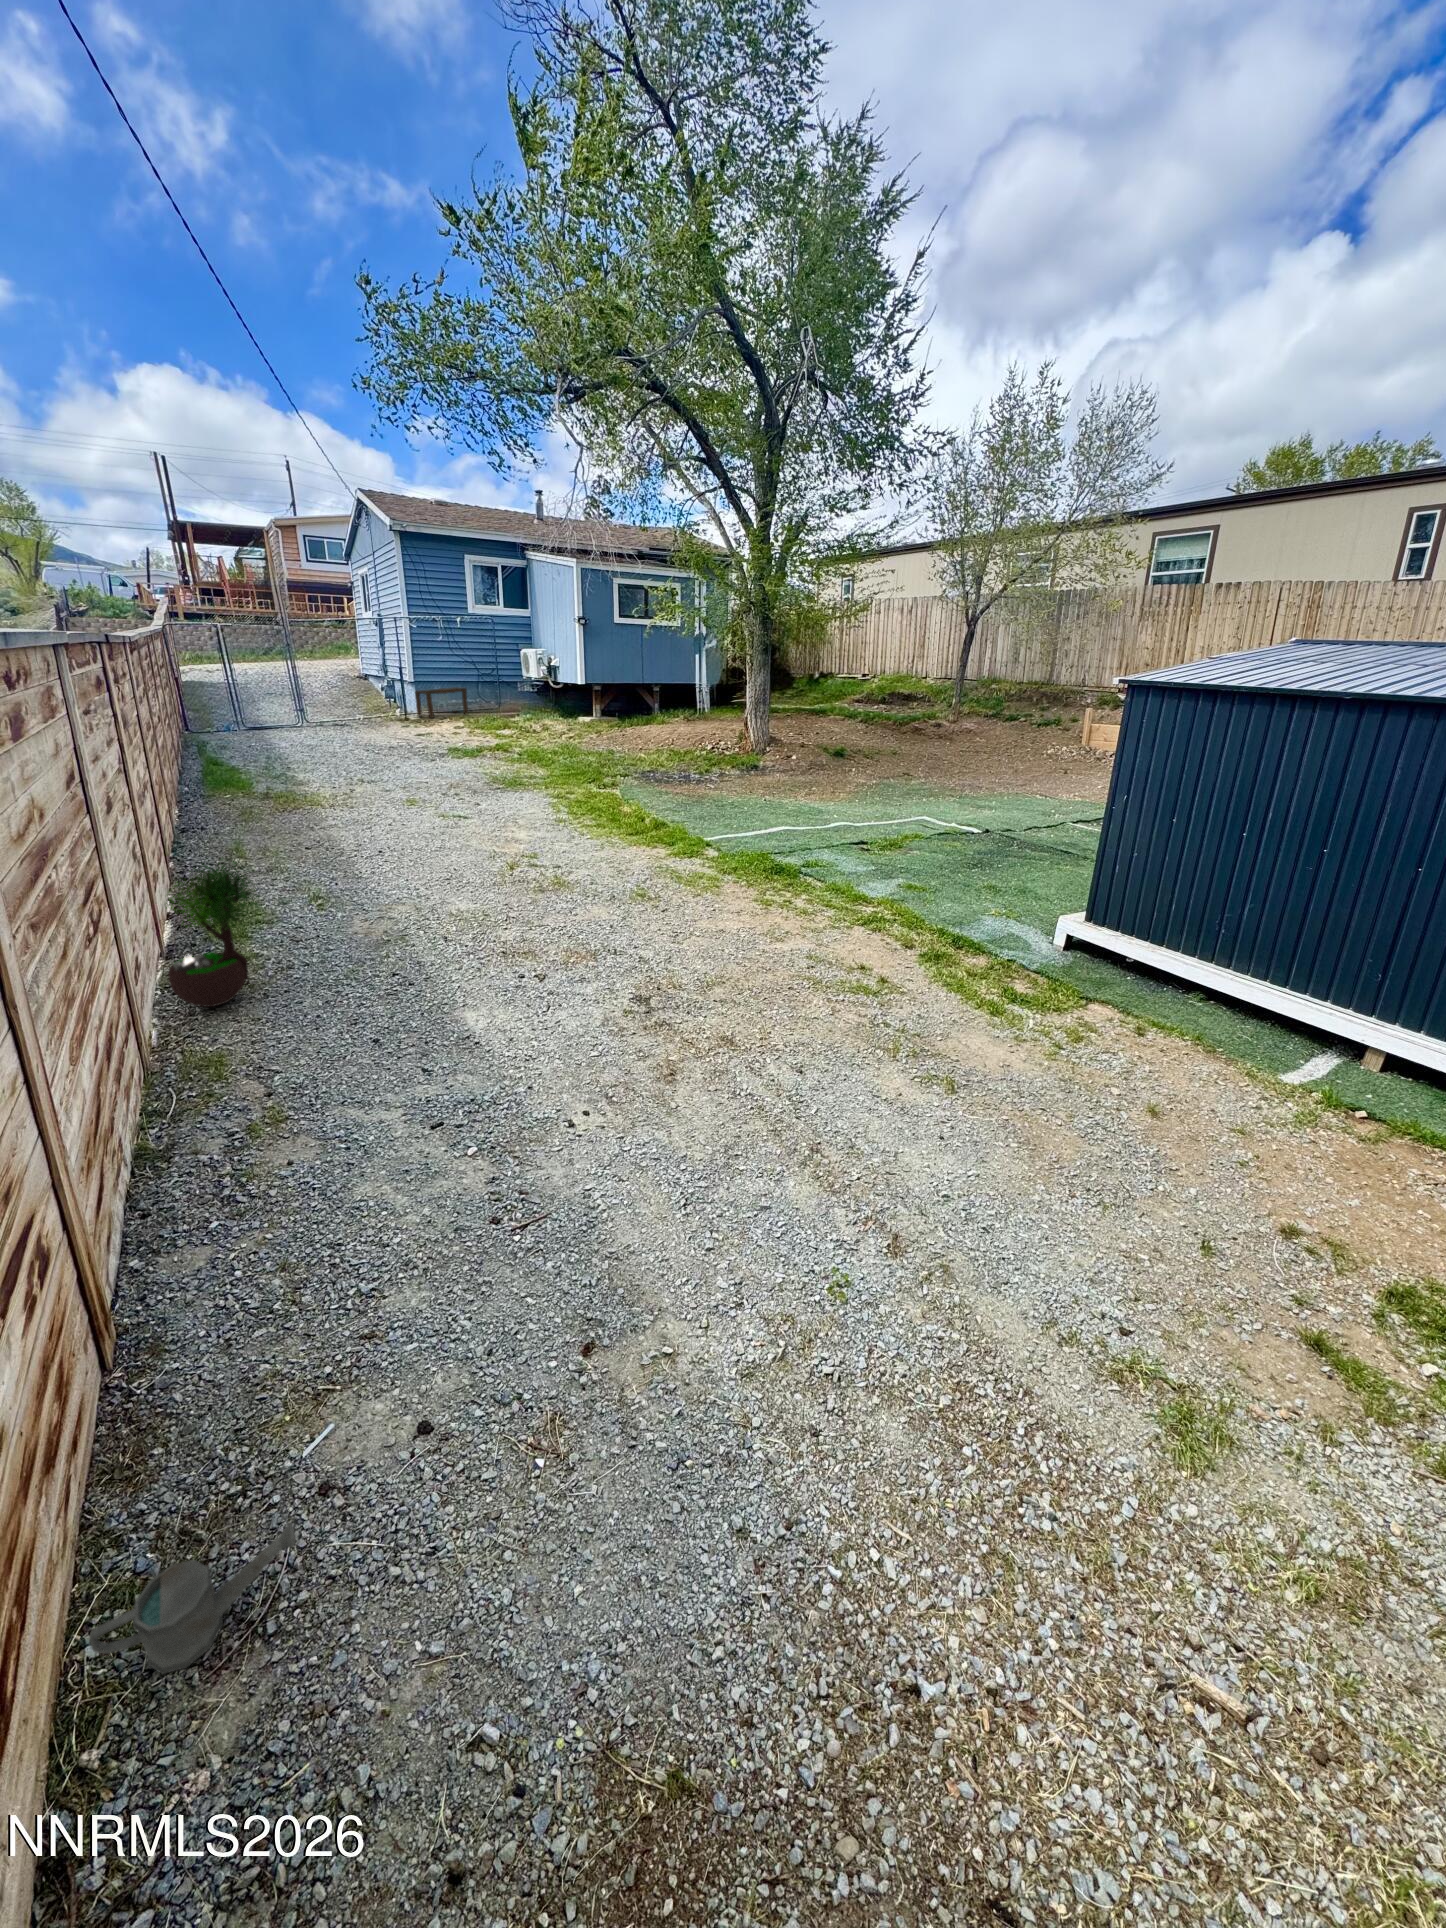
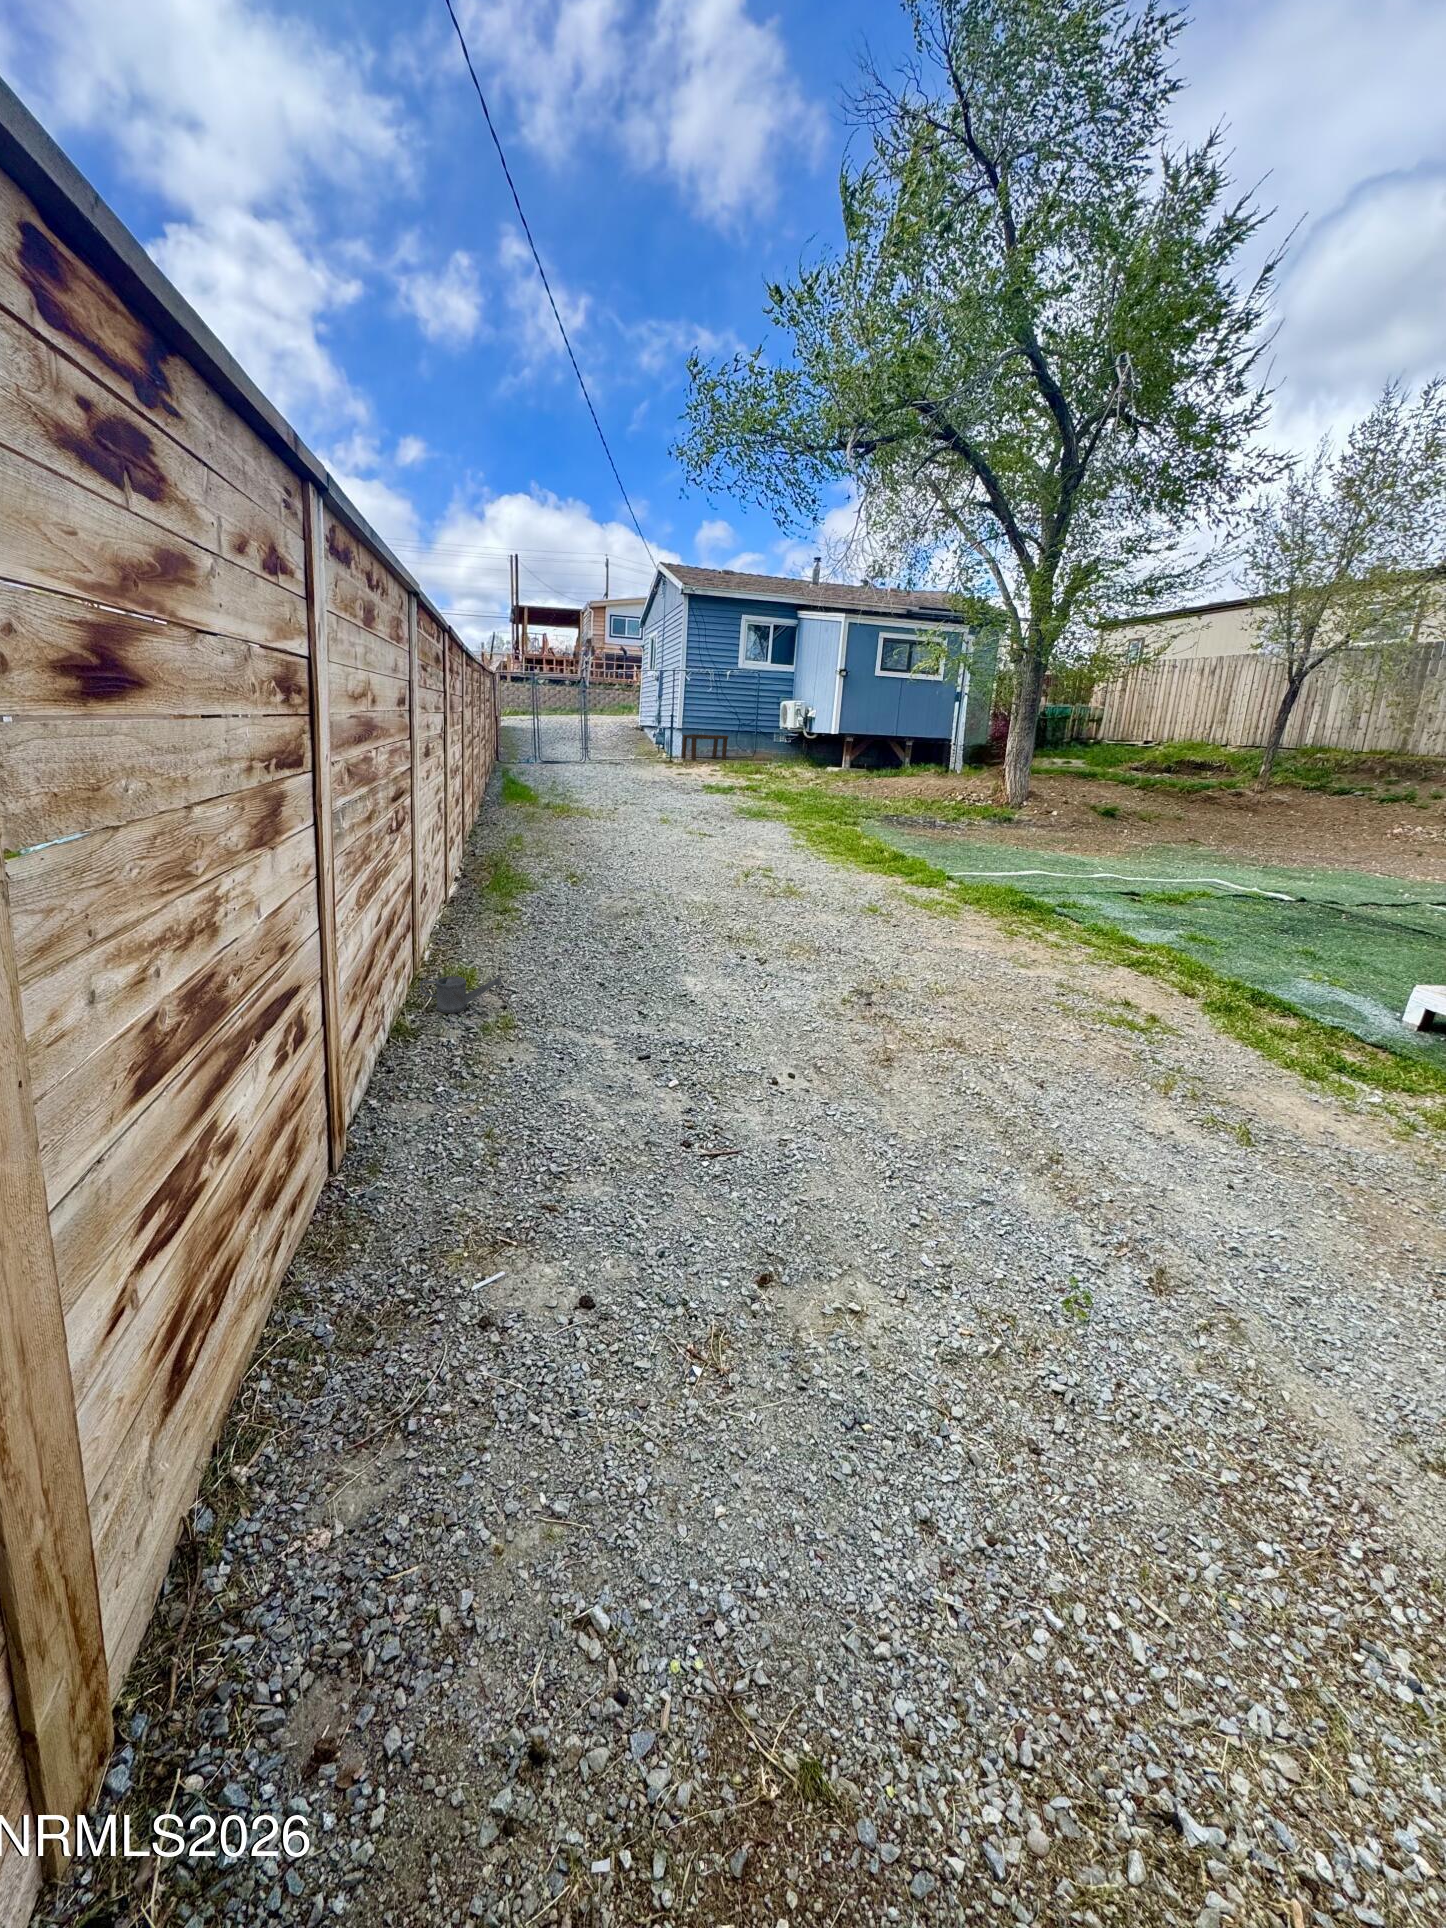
potted tree: present [166,860,258,1007] -> none [448,798,530,933]
watering can: present [89,1522,296,1674] -> present [420,976,501,1013]

